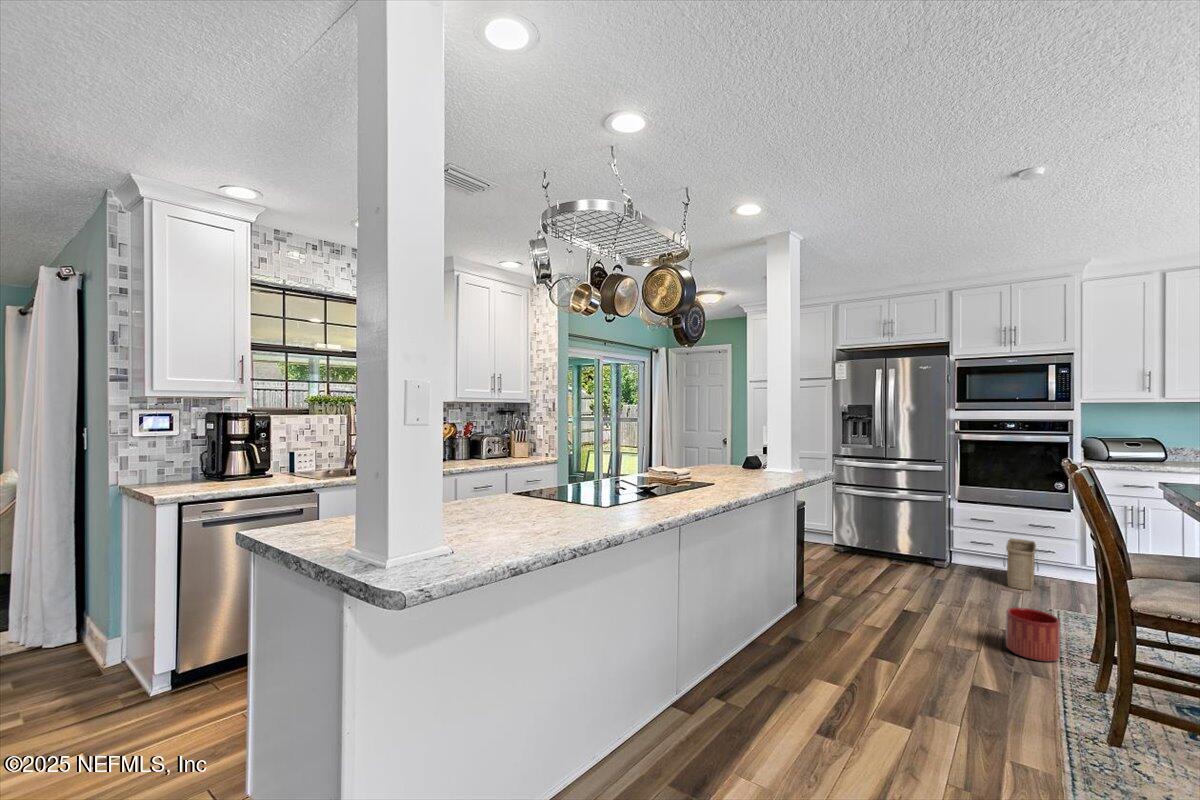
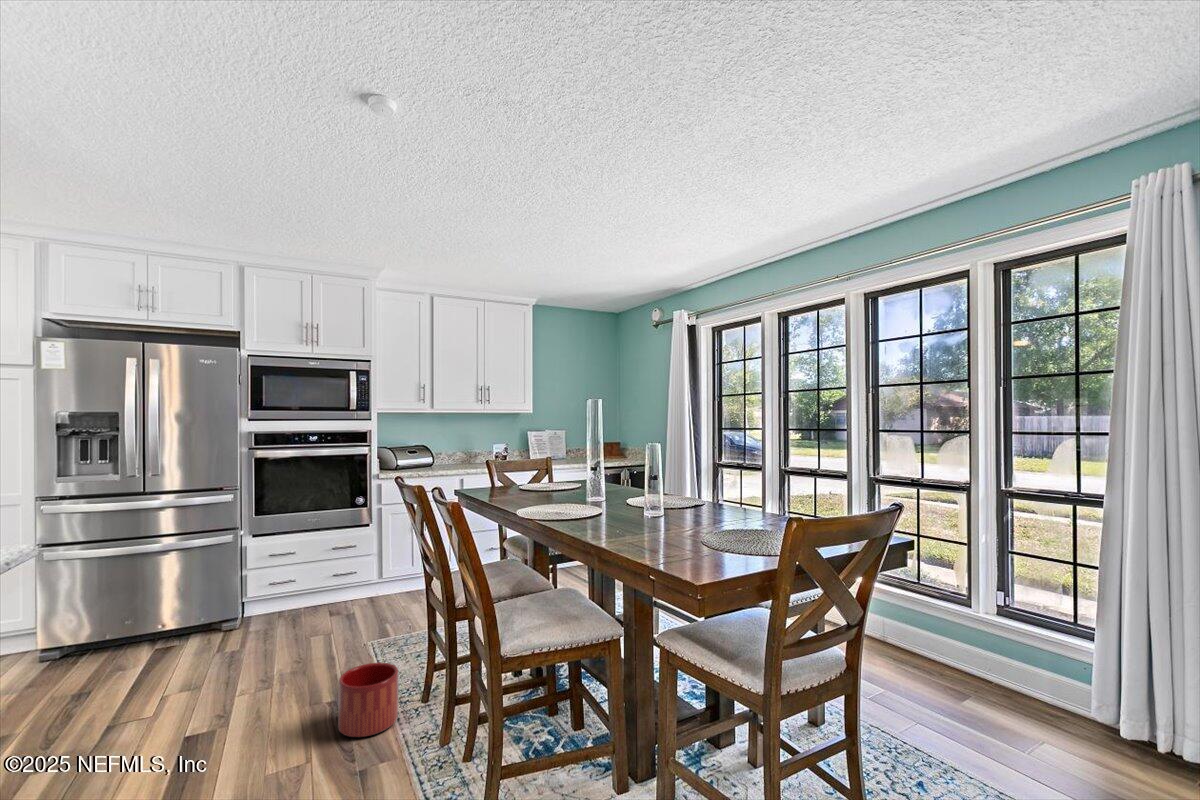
basket: present [1003,539,1039,590] -> none [307,566,344,630]

